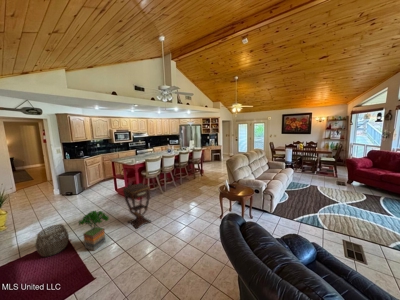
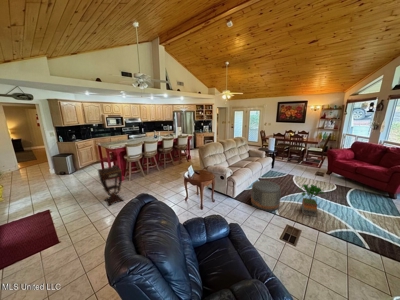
pouf: none [290,192,324,225] -> present [251,181,281,211]
potted tree: present [79,211,109,250] -> present [299,184,324,217]
woven basket: present [35,224,69,256] -> none [18,198,48,224]

